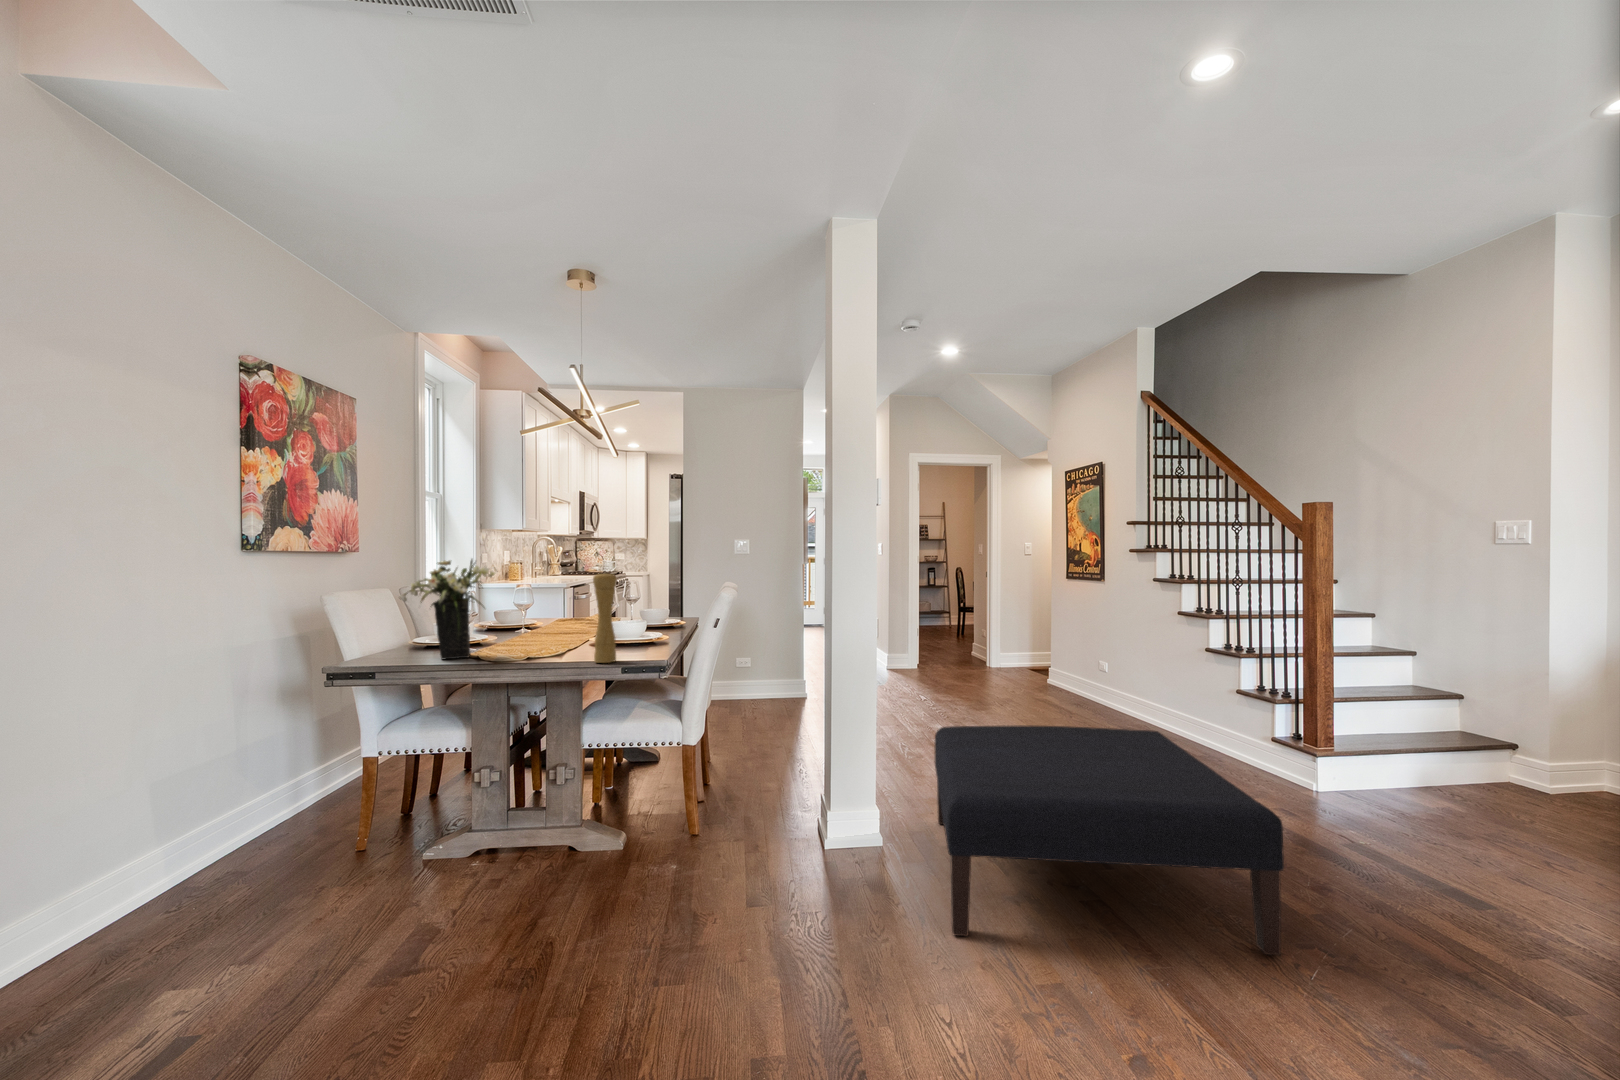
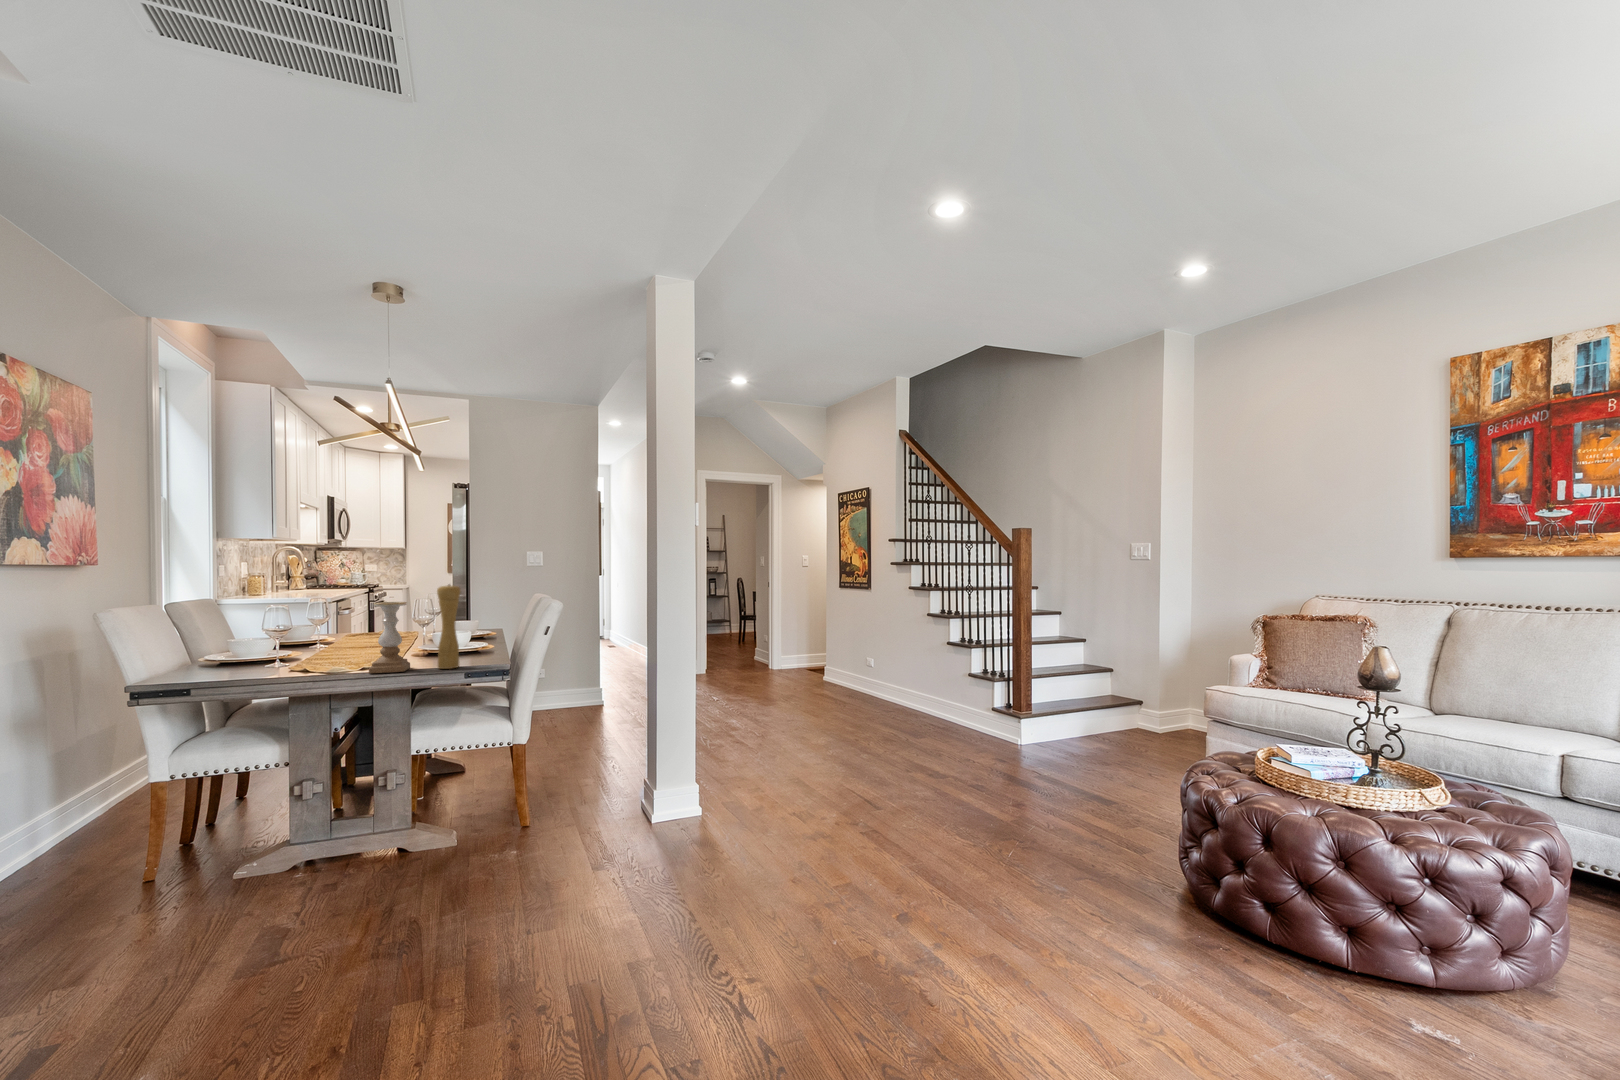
flower arrangement: present [399,559,497,659] -> none [212,571,321,674]
candle holder: none [528,590,572,664] -> present [369,602,410,673]
ottoman: present [935,725,1284,955] -> none [740,705,993,868]

